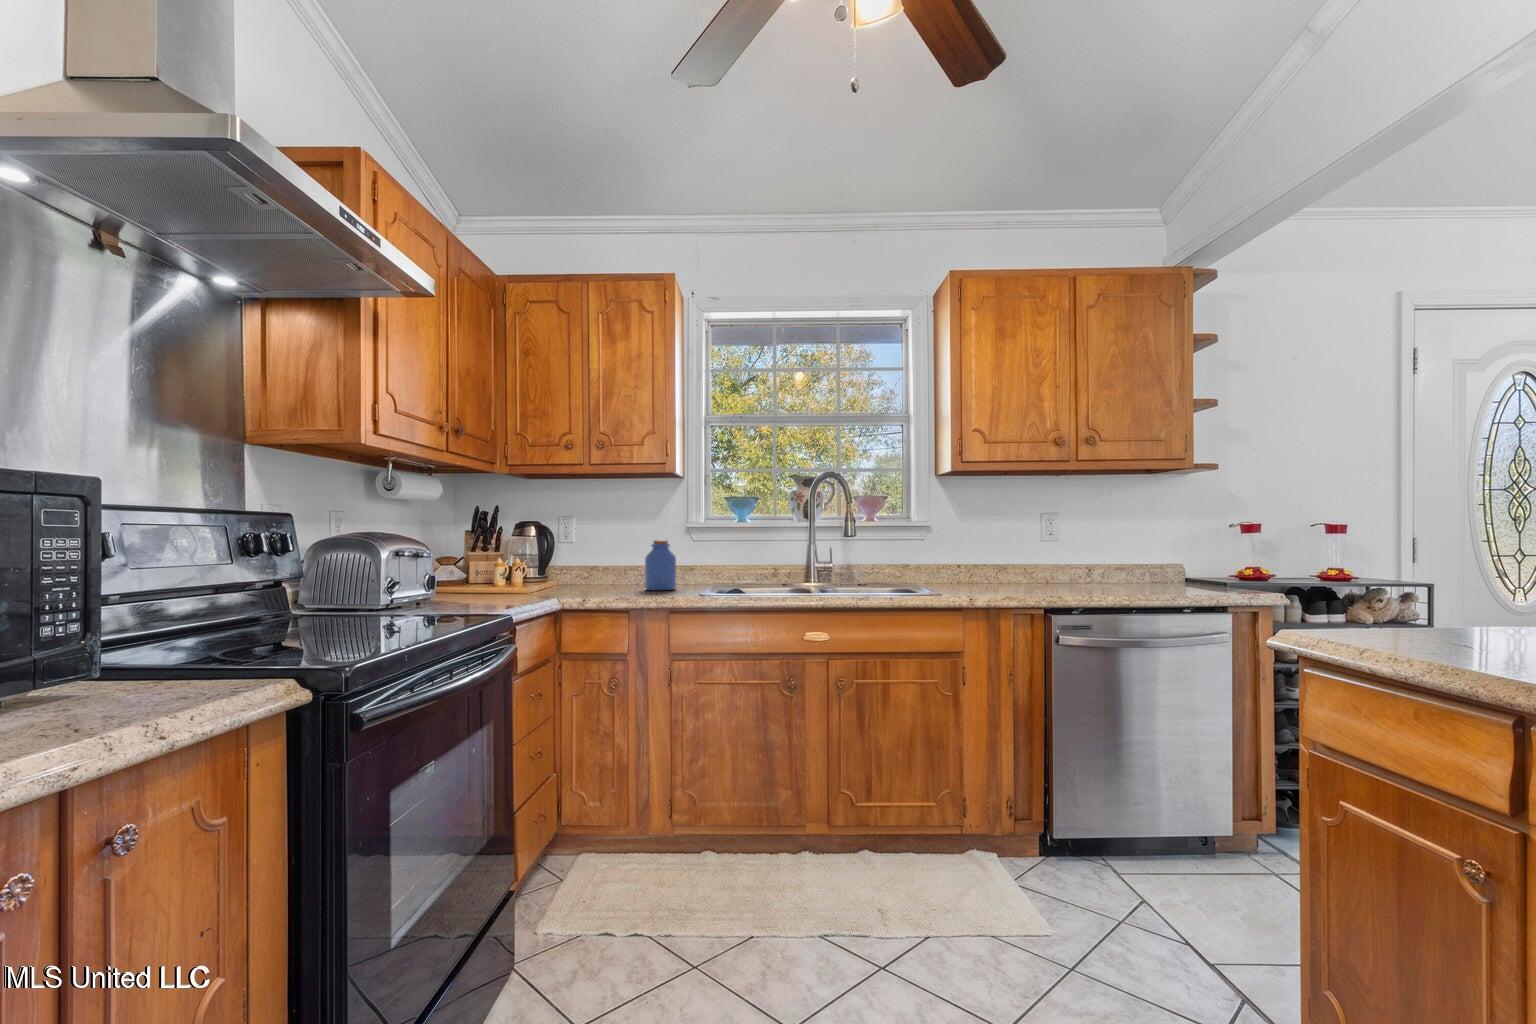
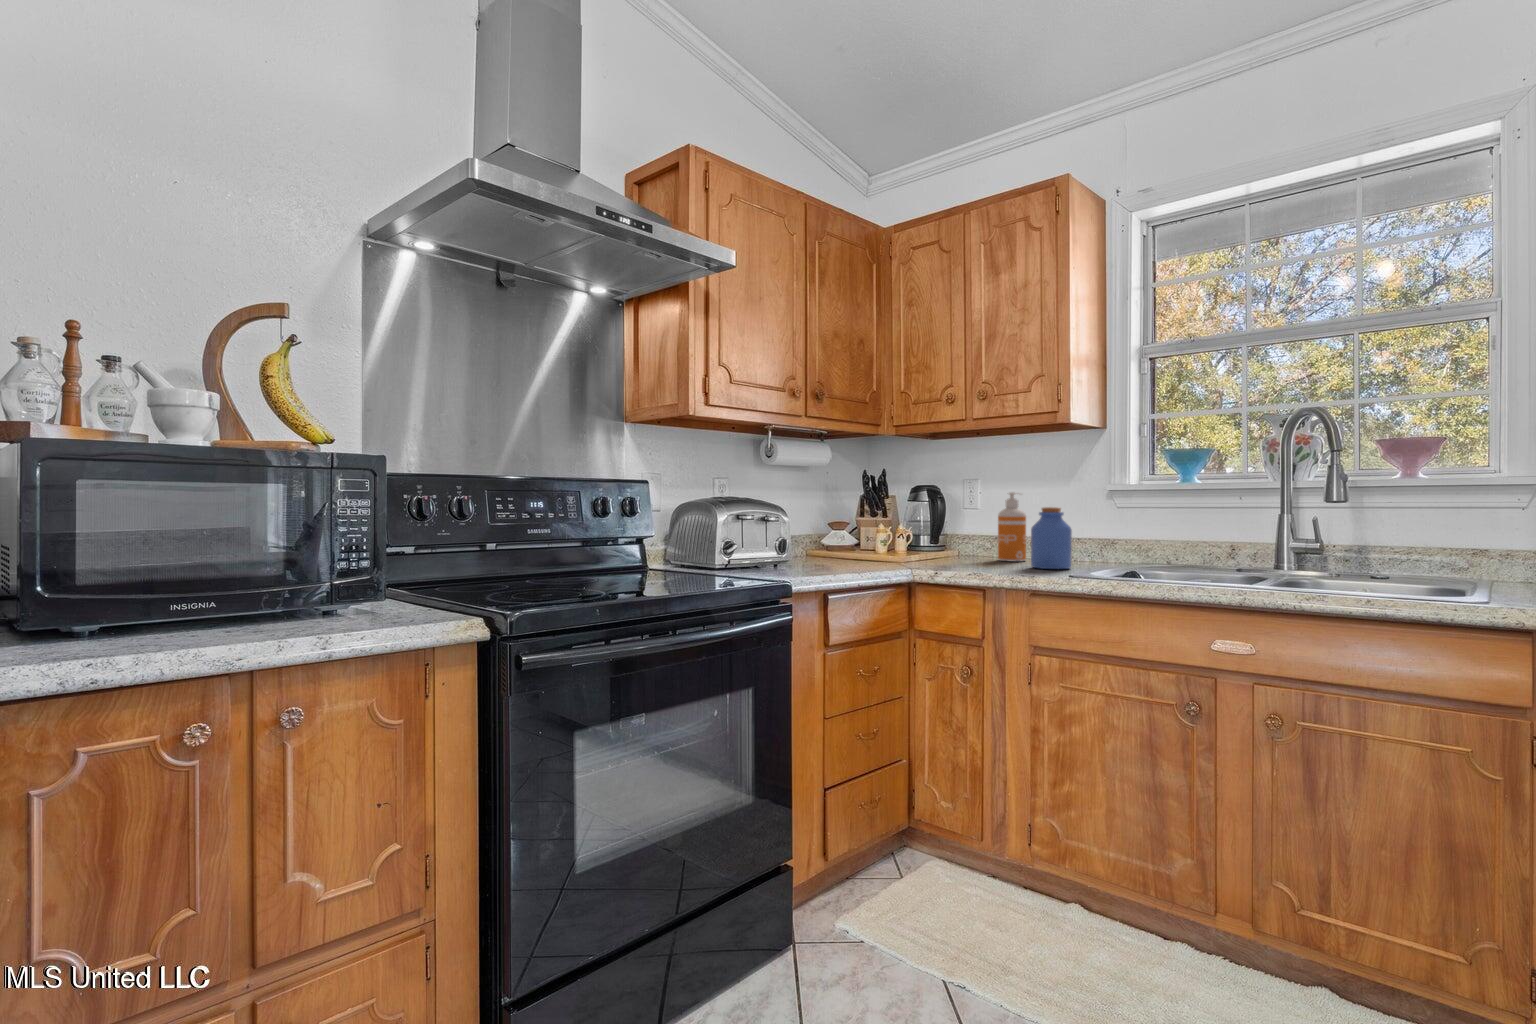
soap dispenser: none [607,528,631,587] -> present [998,492,1026,561]

